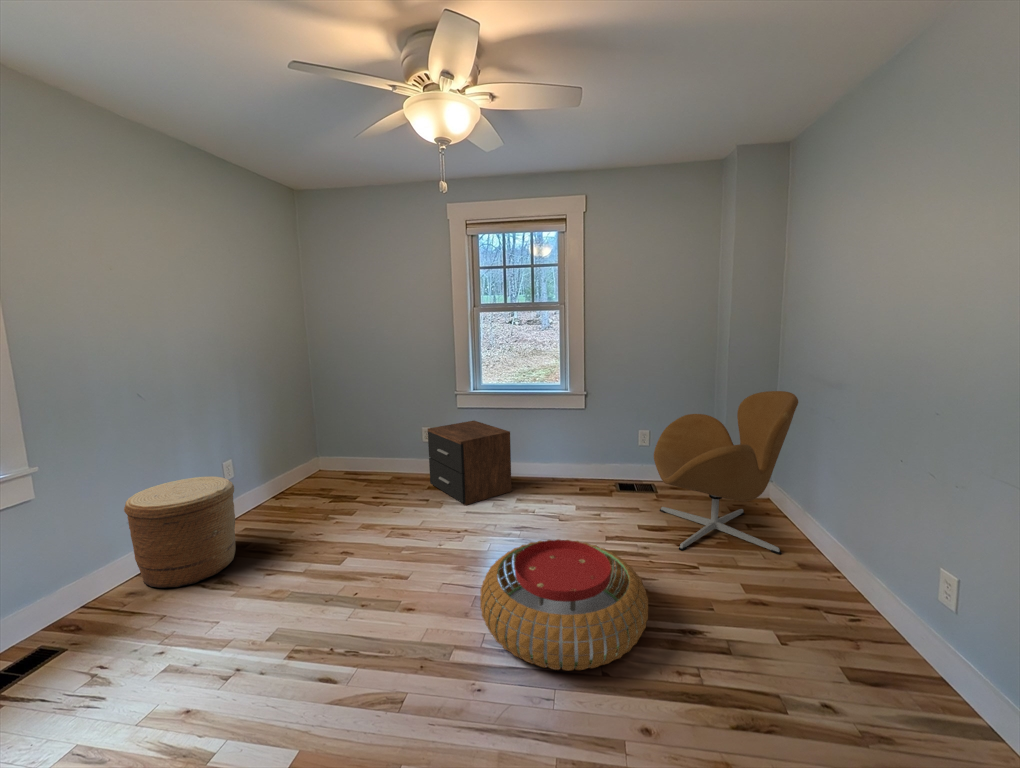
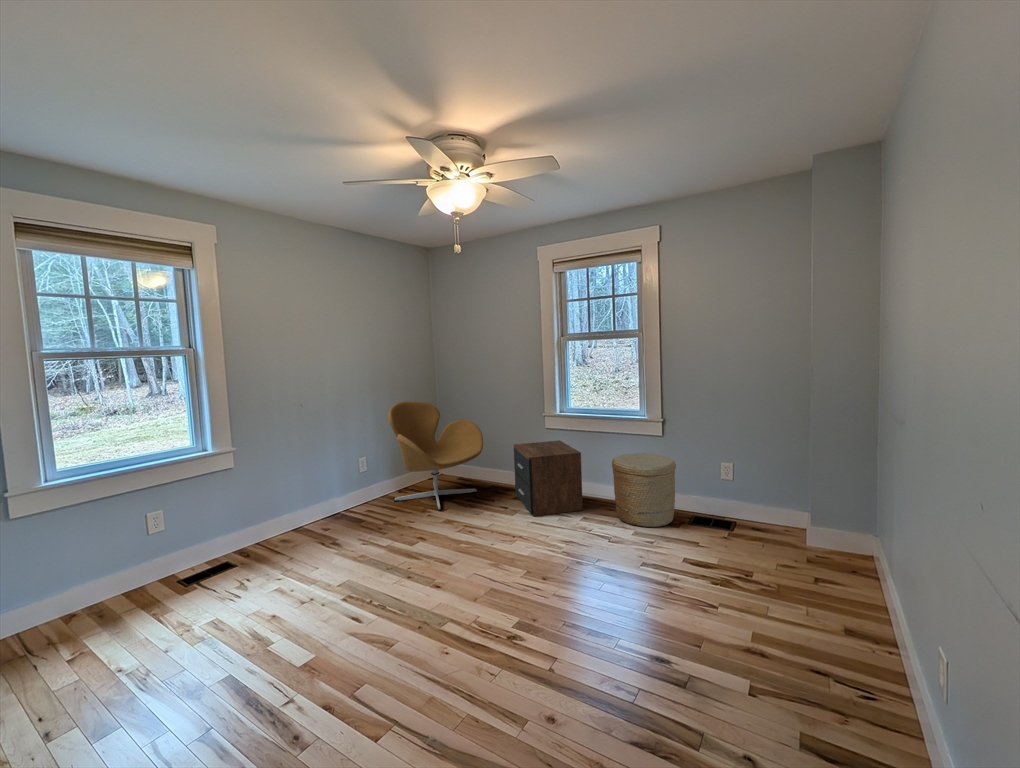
armchair: present [654,391,798,554] -> present [388,401,483,511]
woven basket: present [124,477,235,588] -> present [612,453,676,527]
pouf: present [480,539,648,671] -> none [473,550,624,662]

